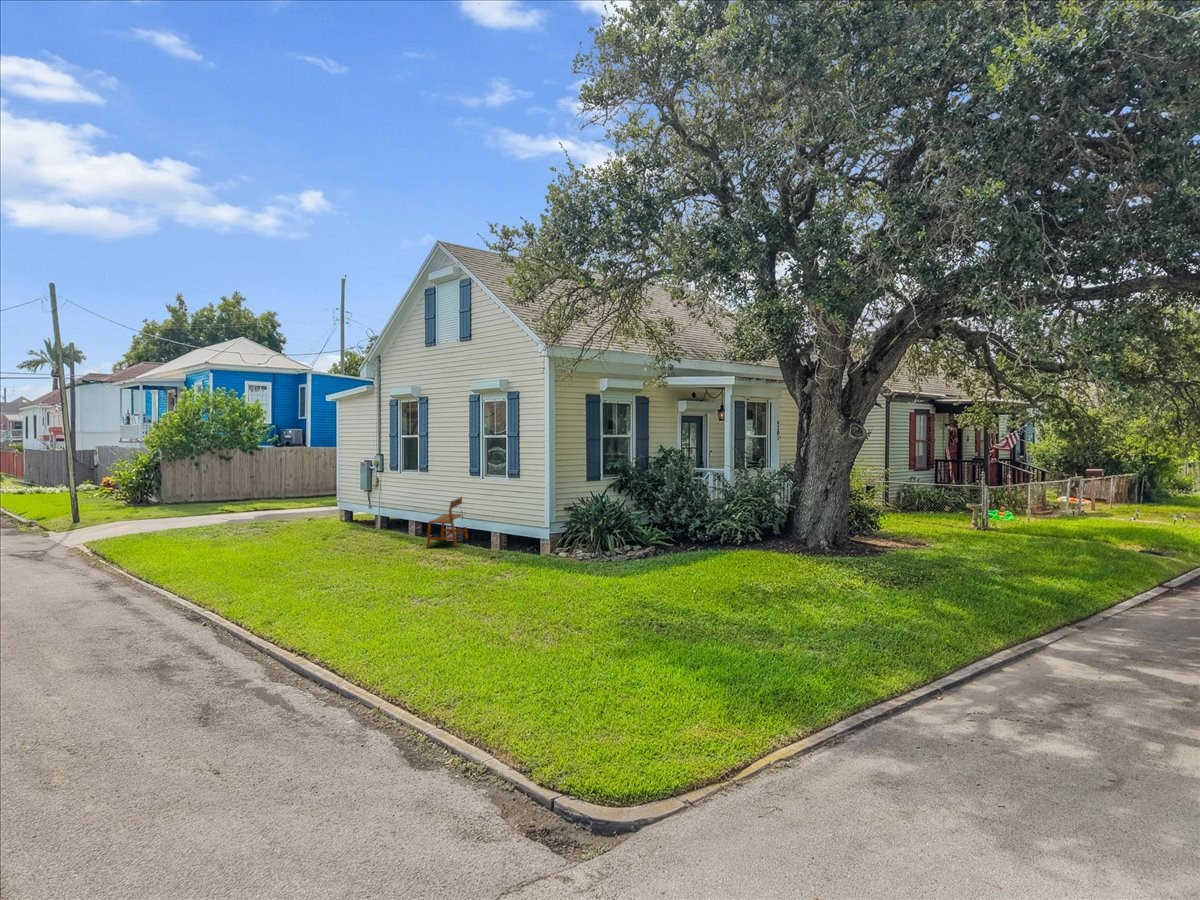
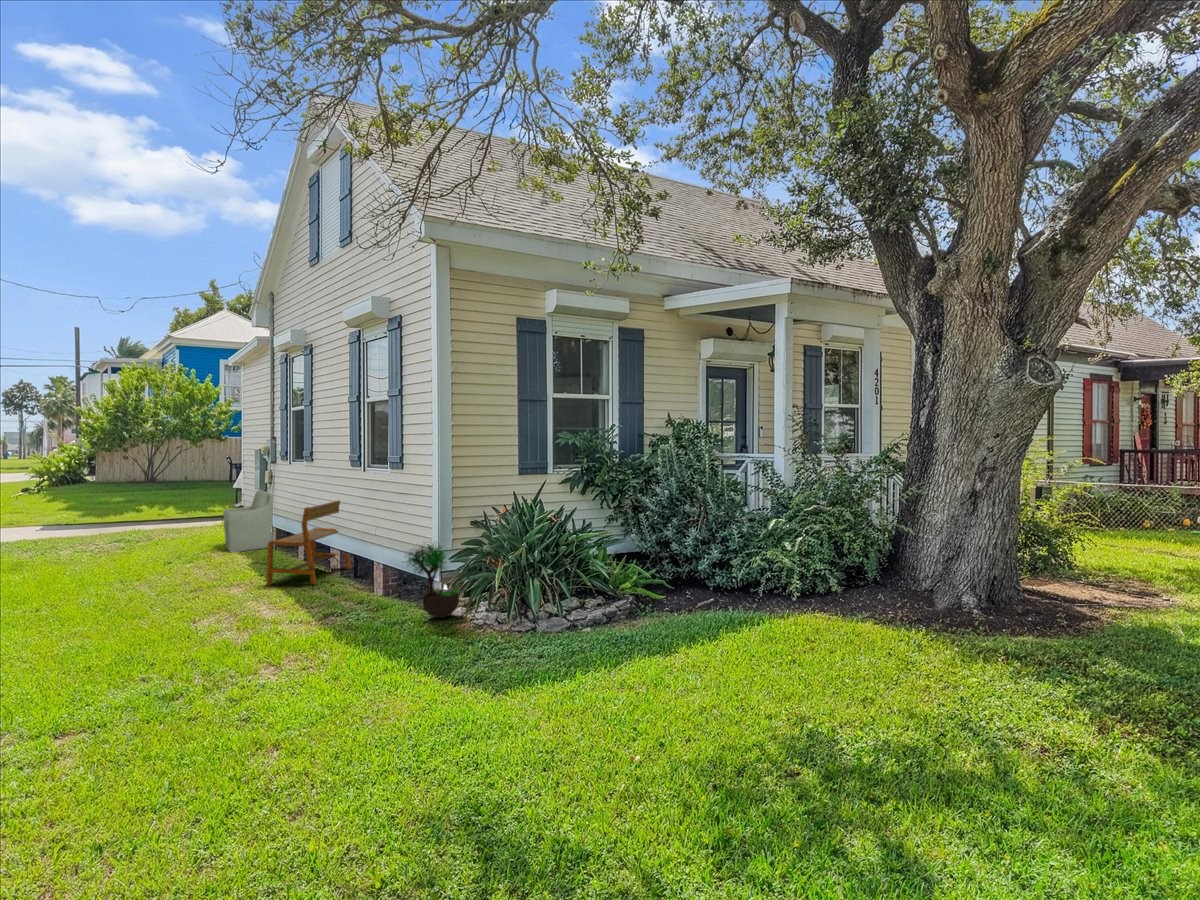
chair: none [361,491,396,532] -> present [223,490,273,552]
potted tree: none [534,514,563,559] -> present [405,544,459,618]

